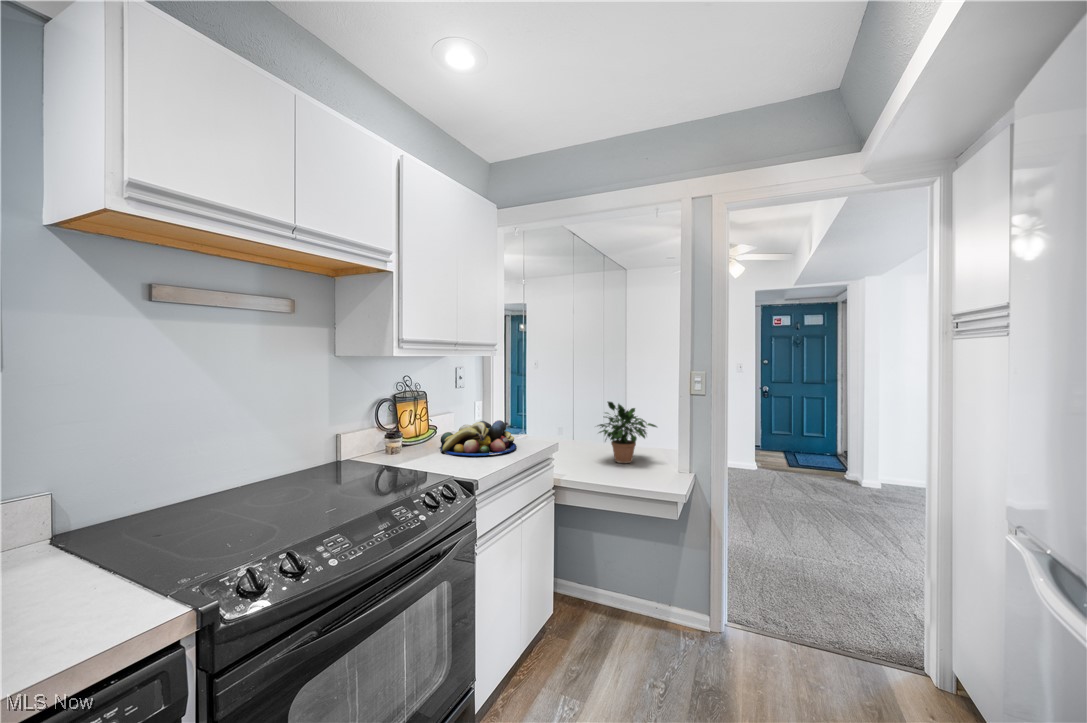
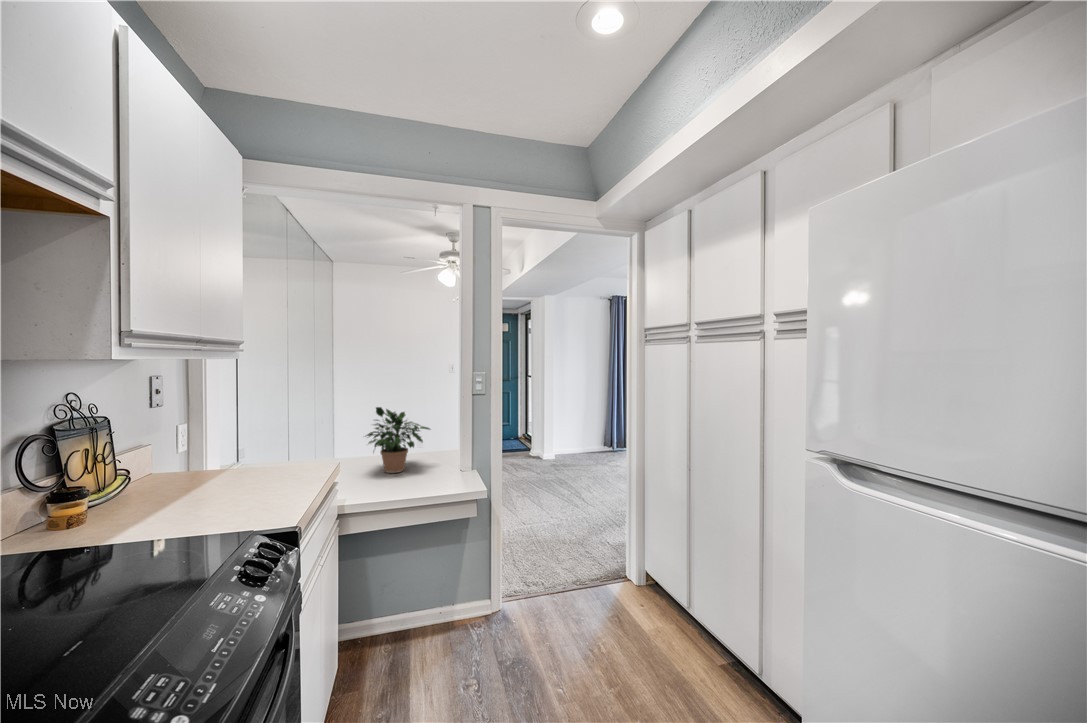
fruit bowl: present [440,420,517,456] -> none [154,444,292,505]

